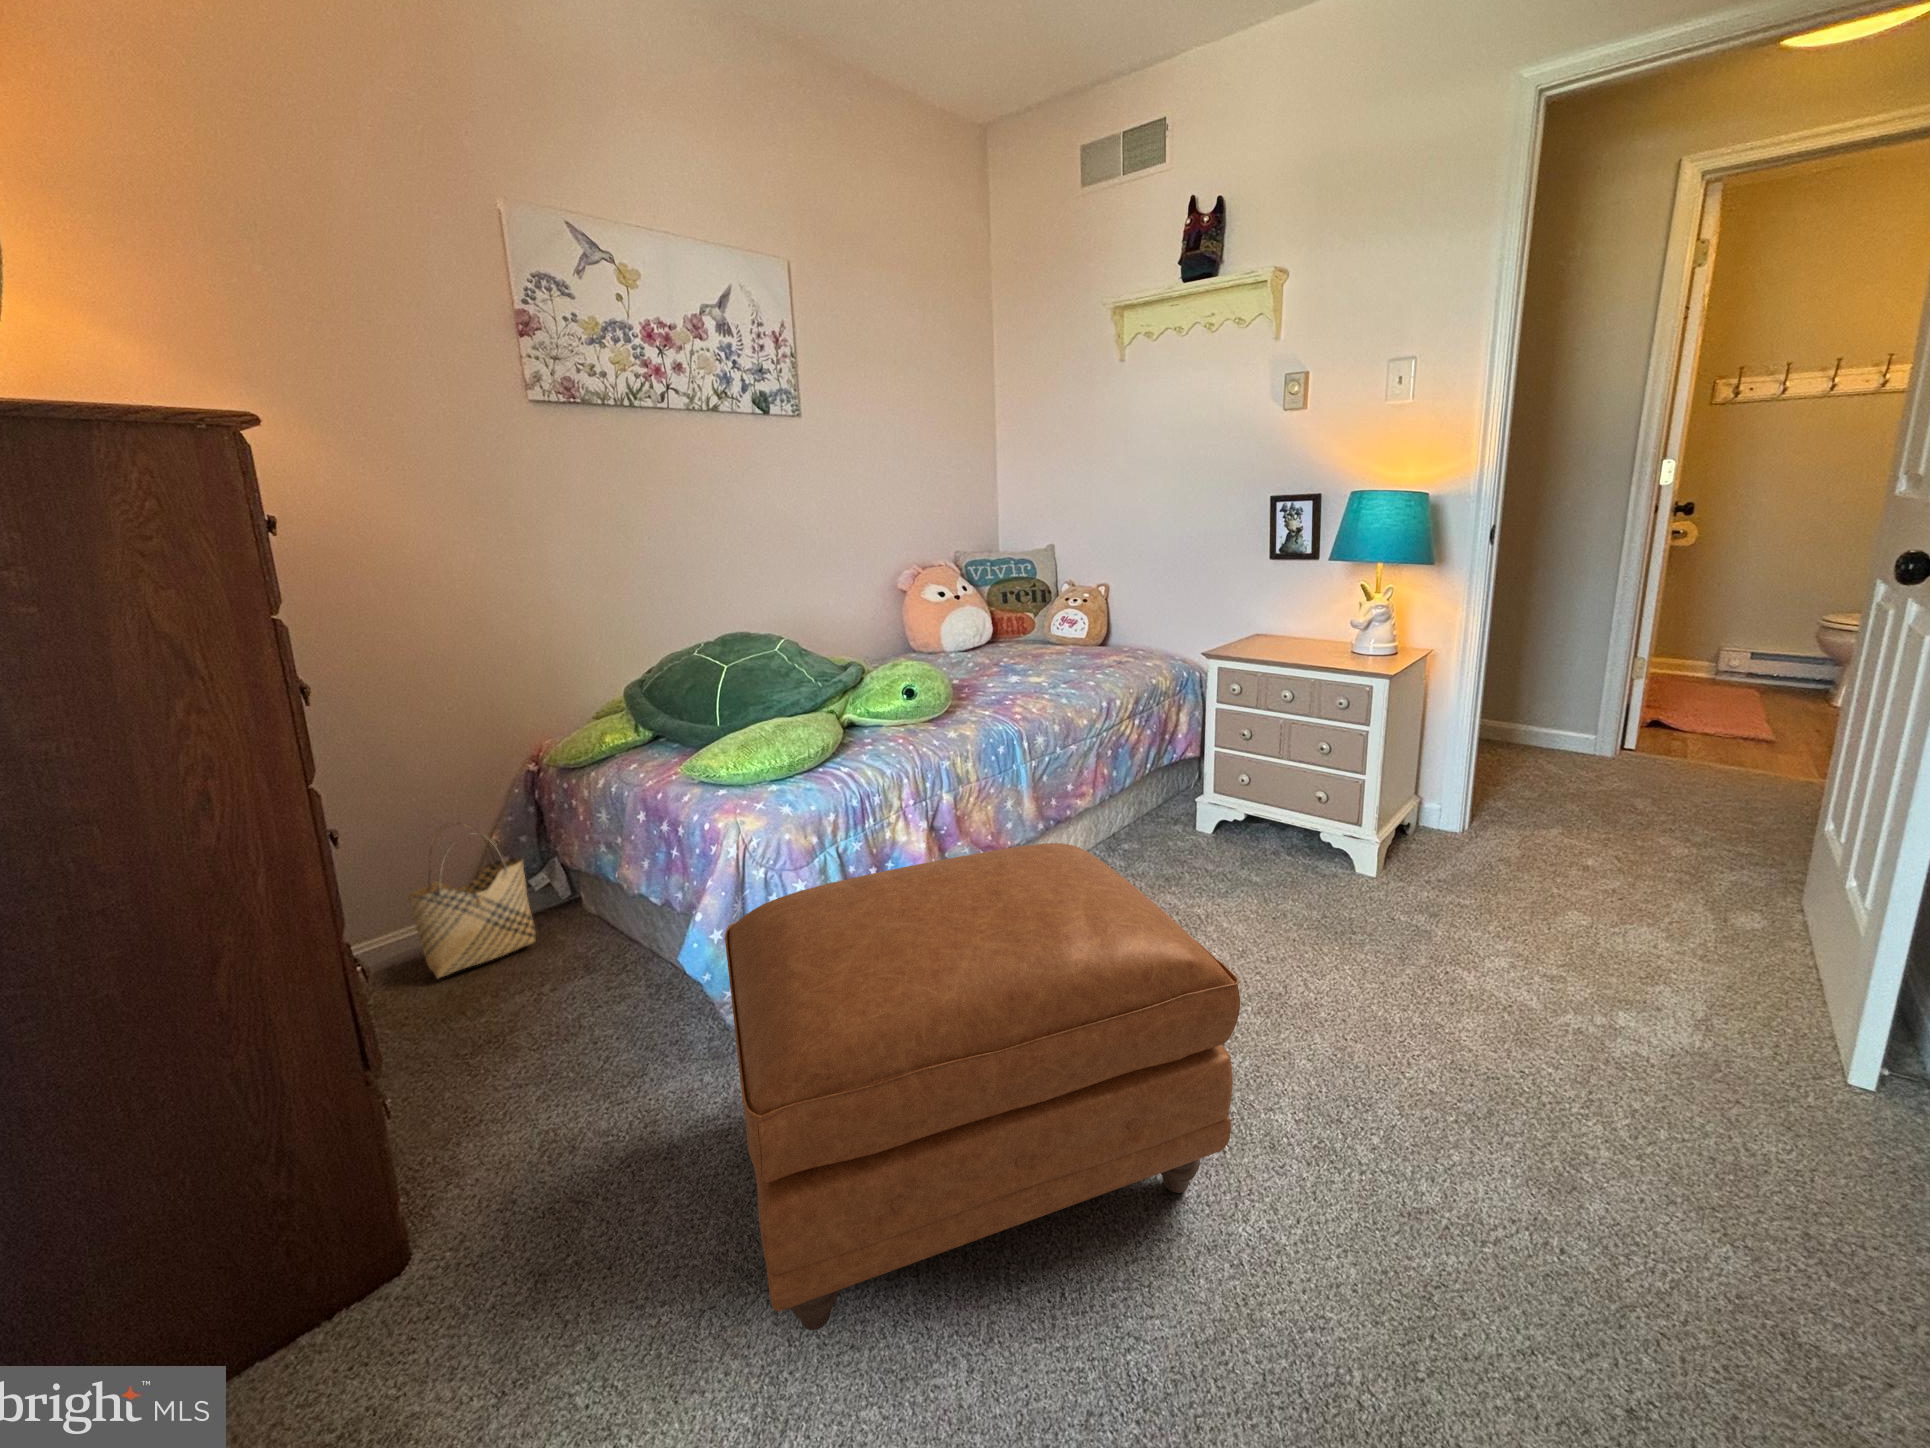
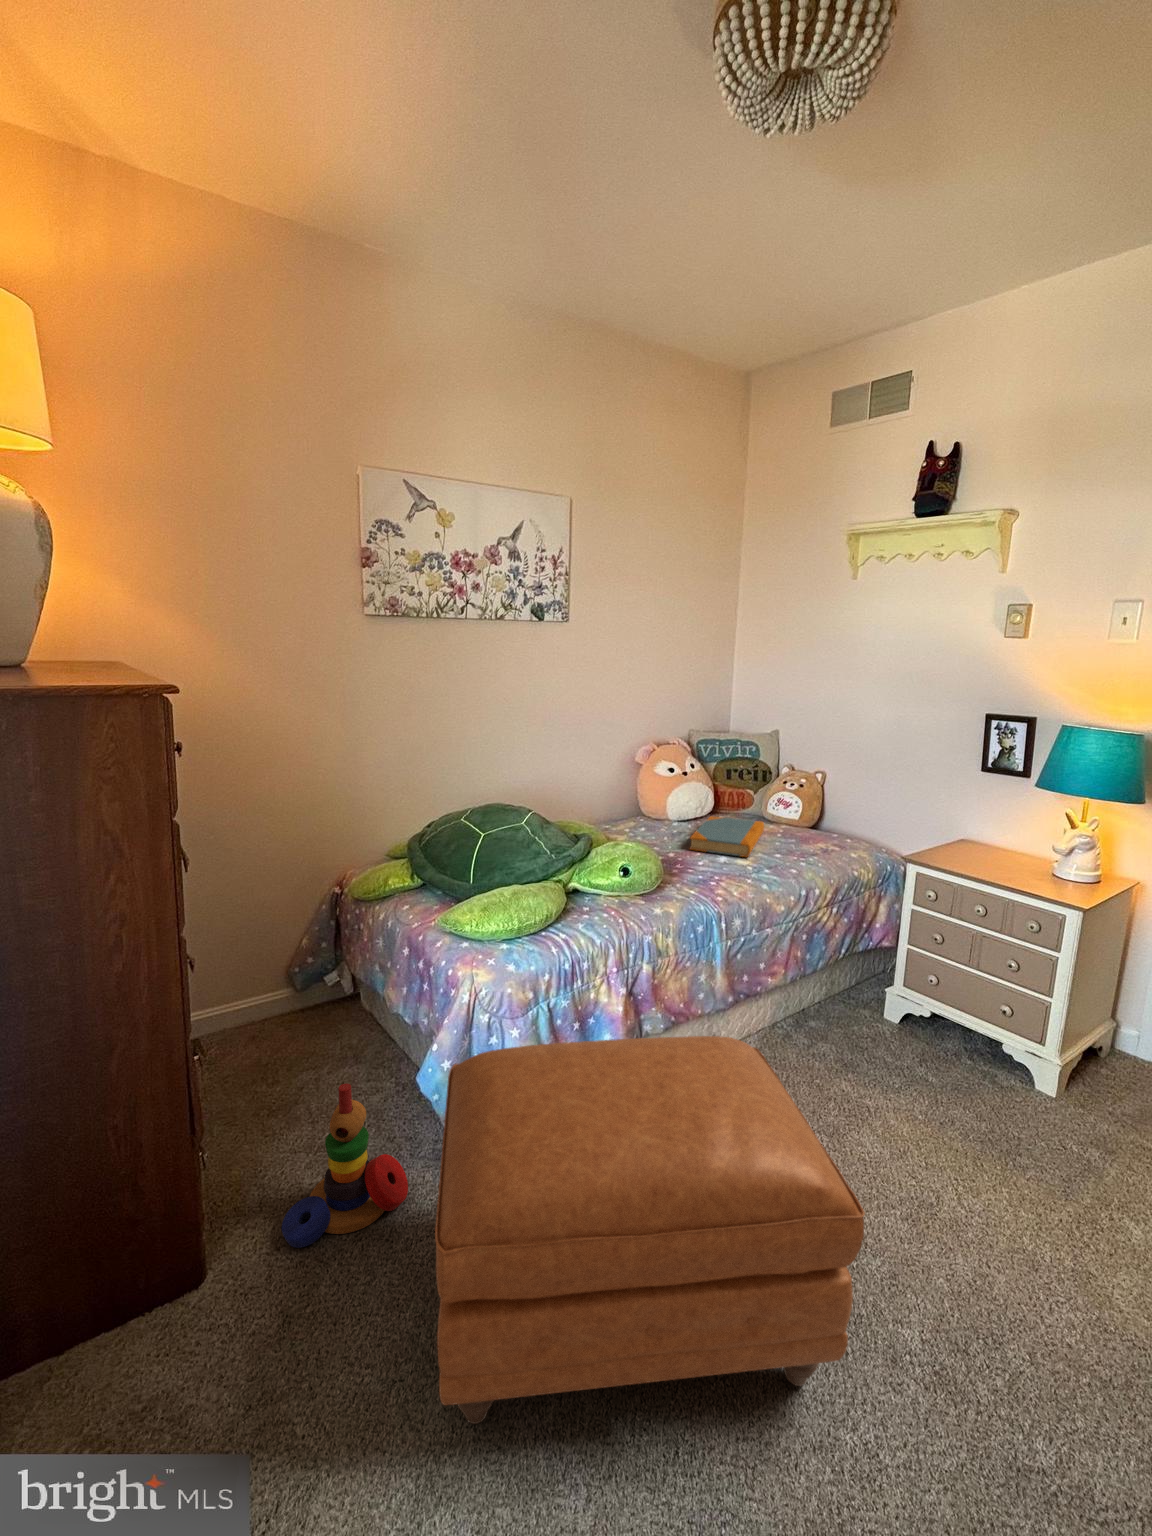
book: none [974,641,1053,676] -> present [690,816,764,857]
woven basket: present [407,823,536,978] -> none [243,927,326,1045]
stacking toy: none [513,977,683,1197] -> present [282,1083,408,1248]

